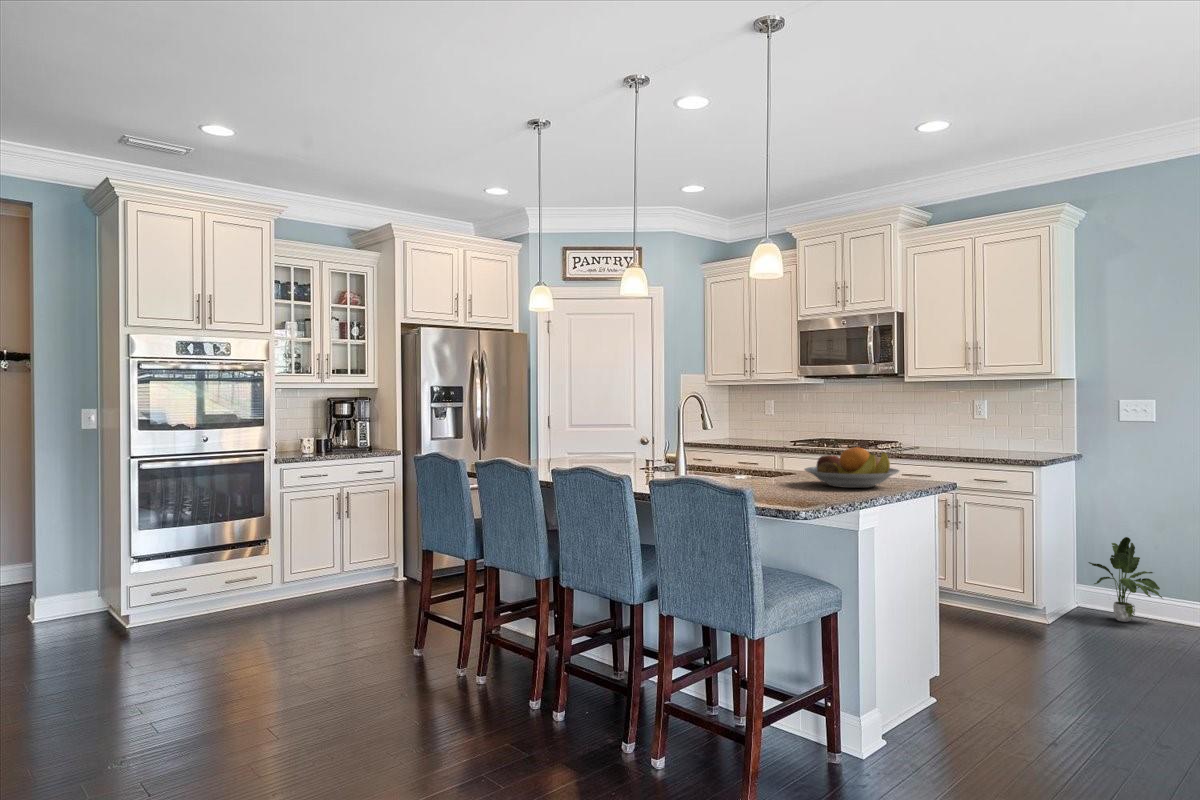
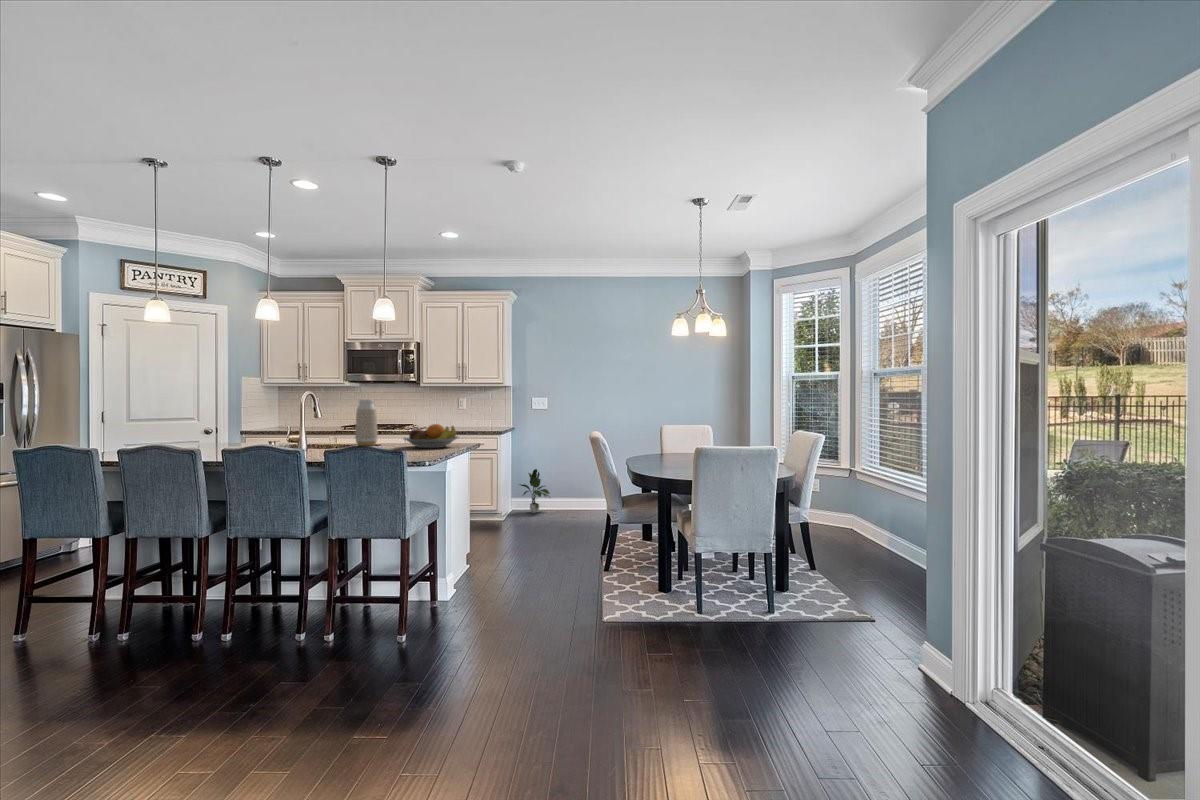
vase: none [750,405,782,476] -> present [355,399,378,446]

